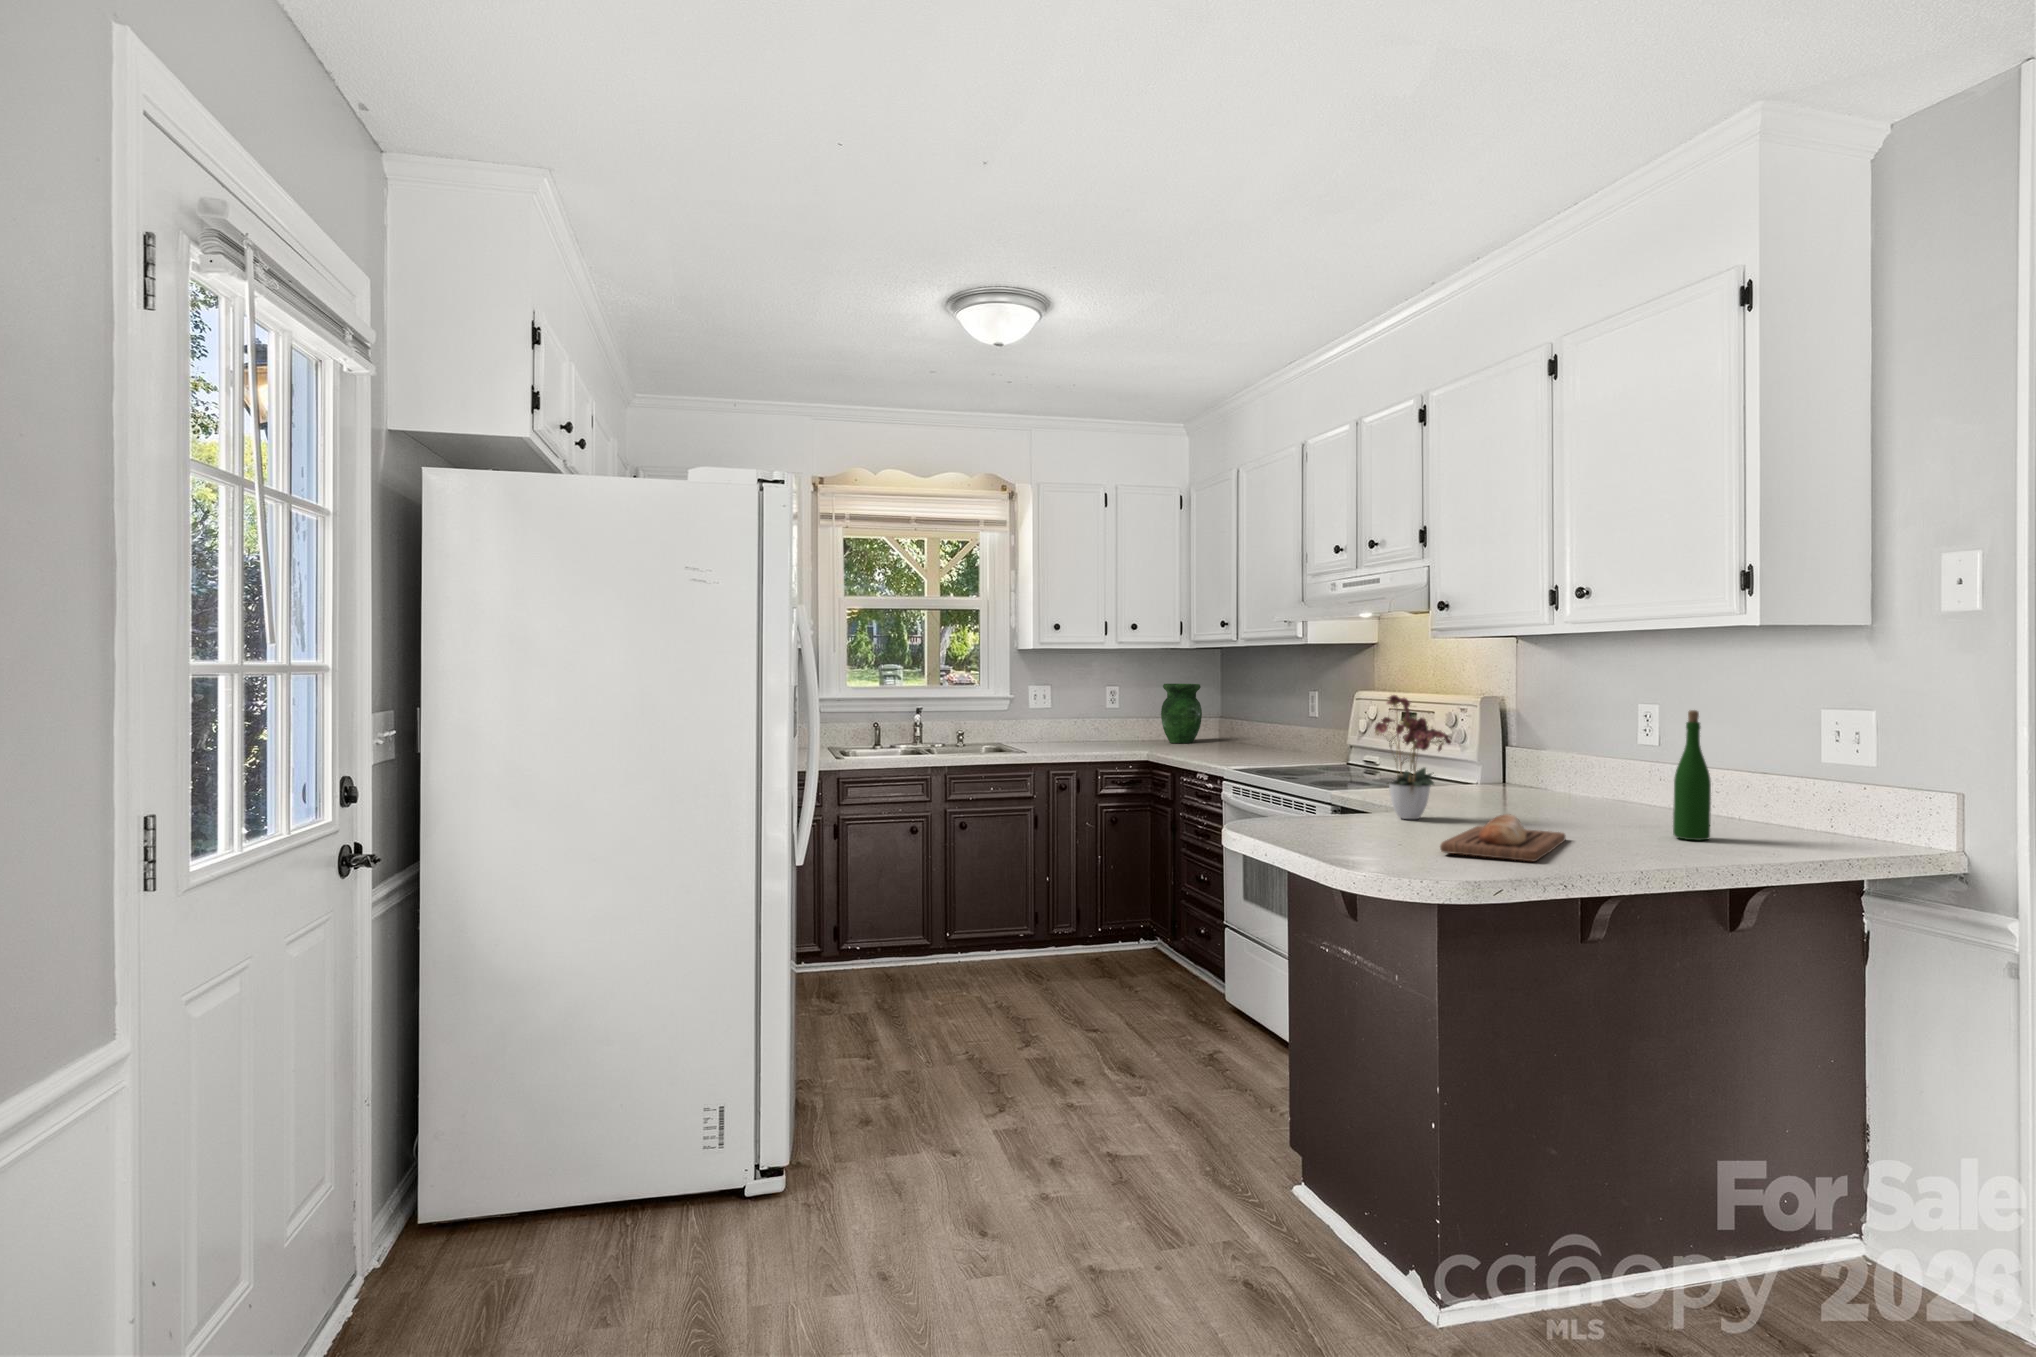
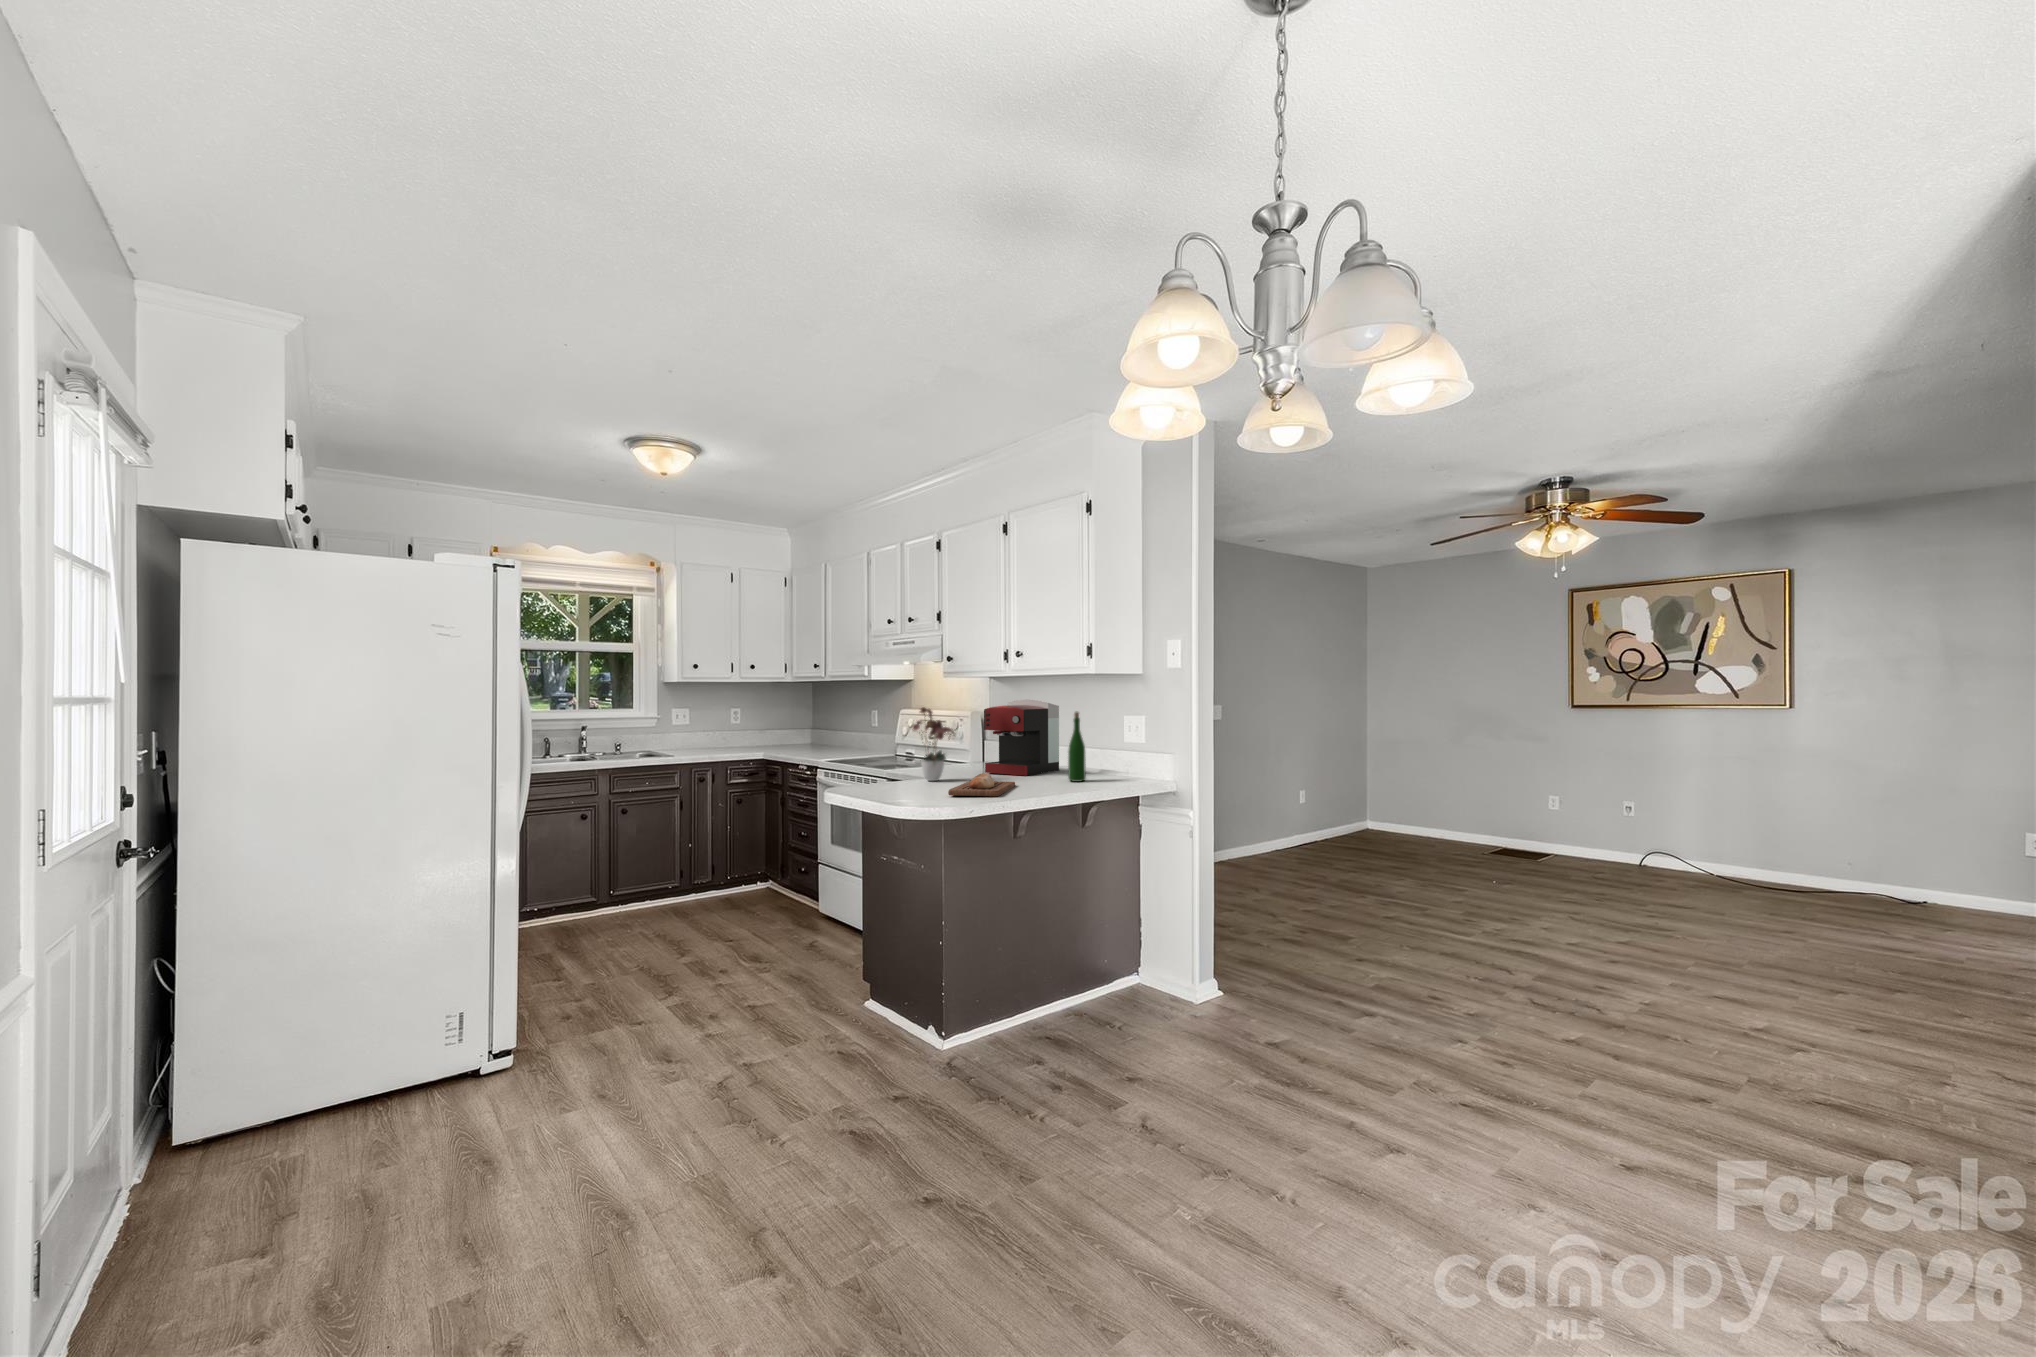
vase: present [1161,684,1202,743] -> none [771,705,800,747]
coffee maker: none [1502,684,1648,820] -> present [984,699,1059,776]

